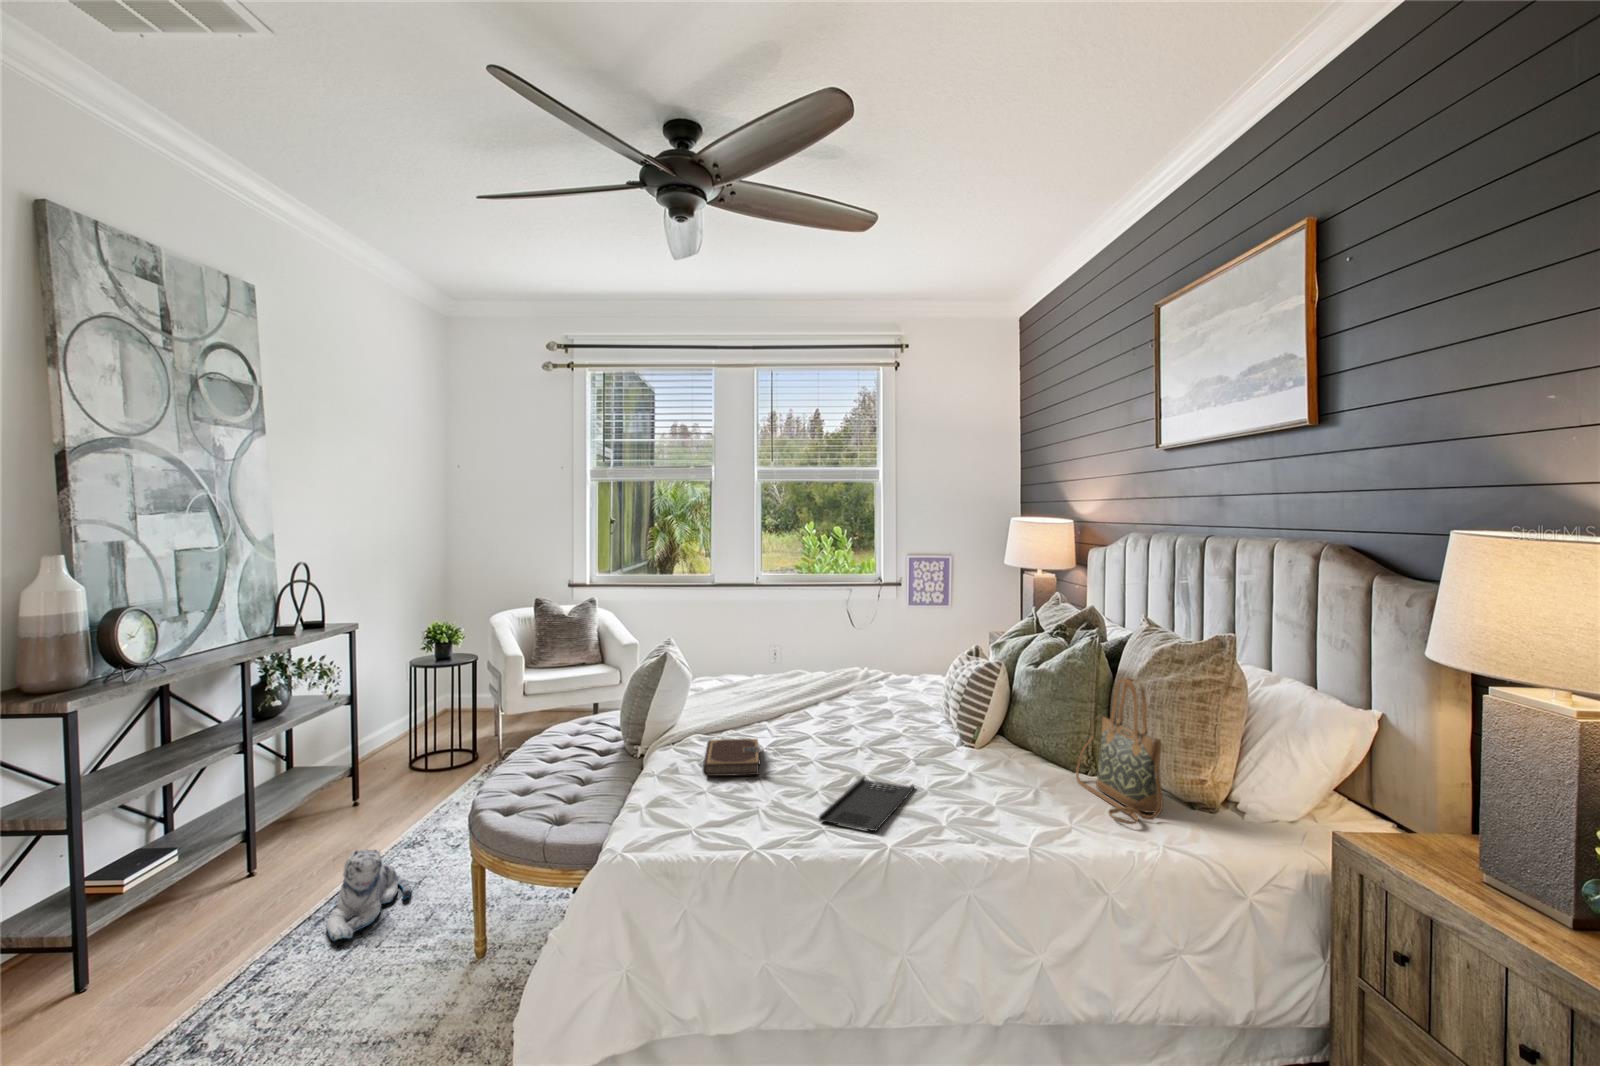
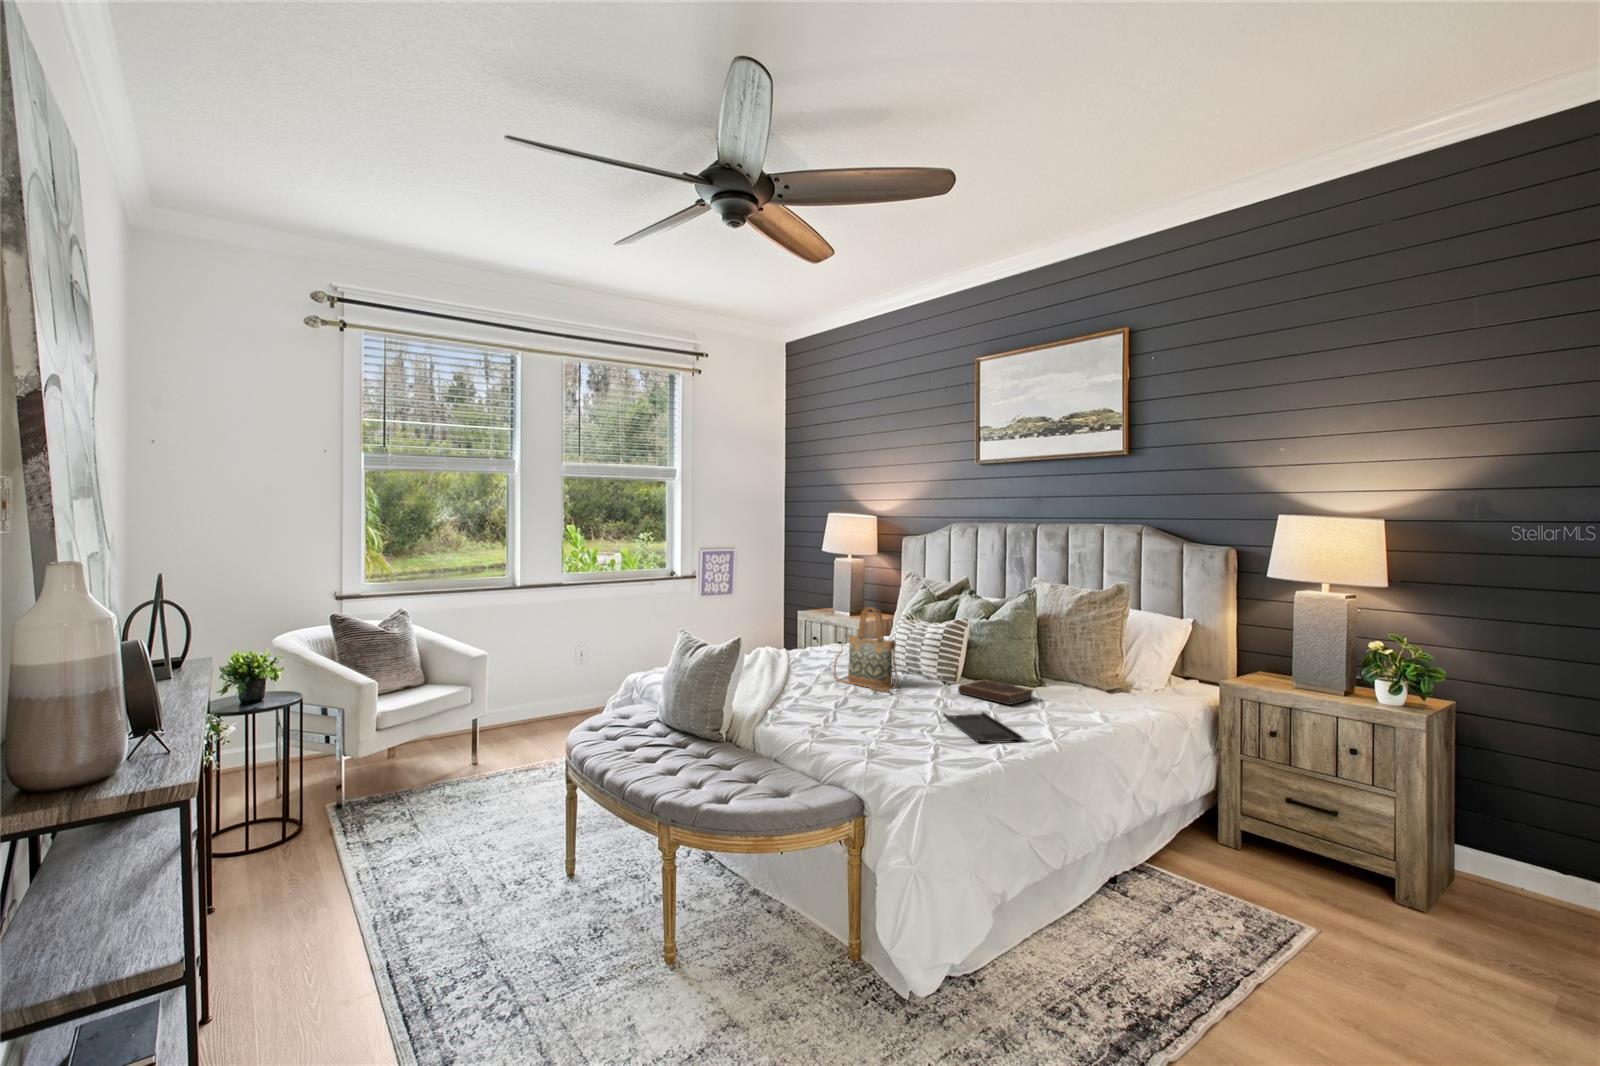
handbag: present [1076,678,1163,824] -> present [834,607,898,693]
notebook: present [703,739,760,776] -> present [958,680,1033,705]
plush toy: present [327,850,412,941] -> none [399,901,484,1013]

